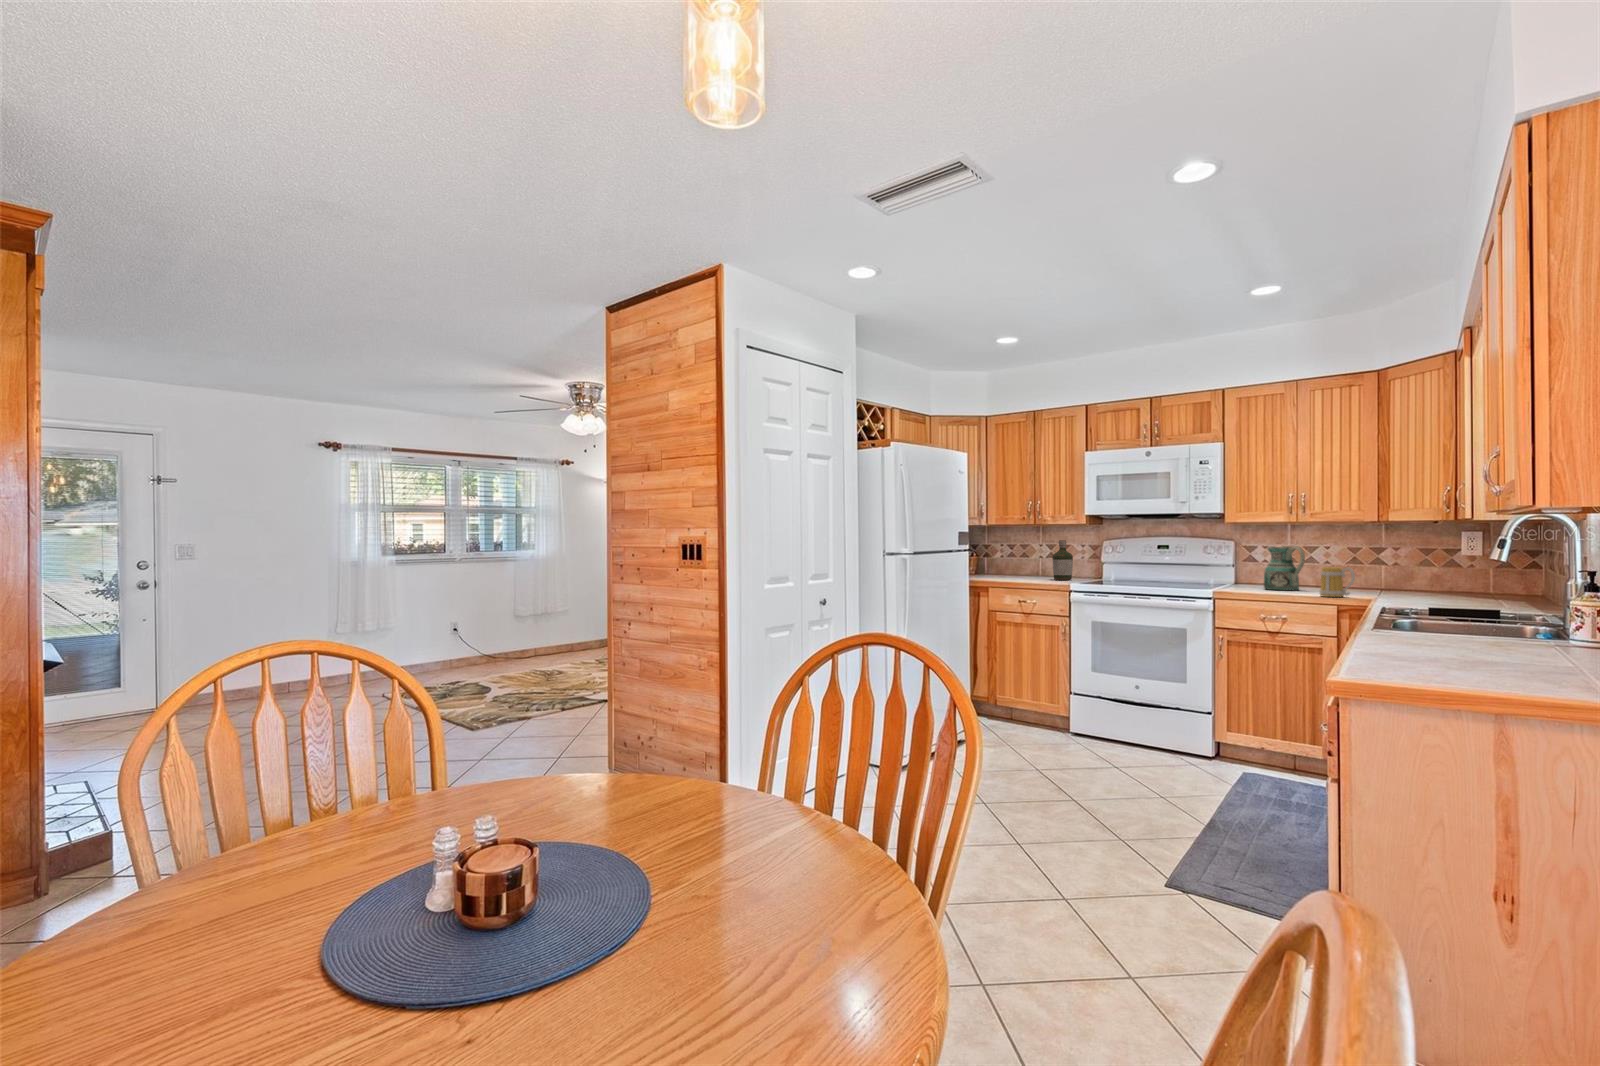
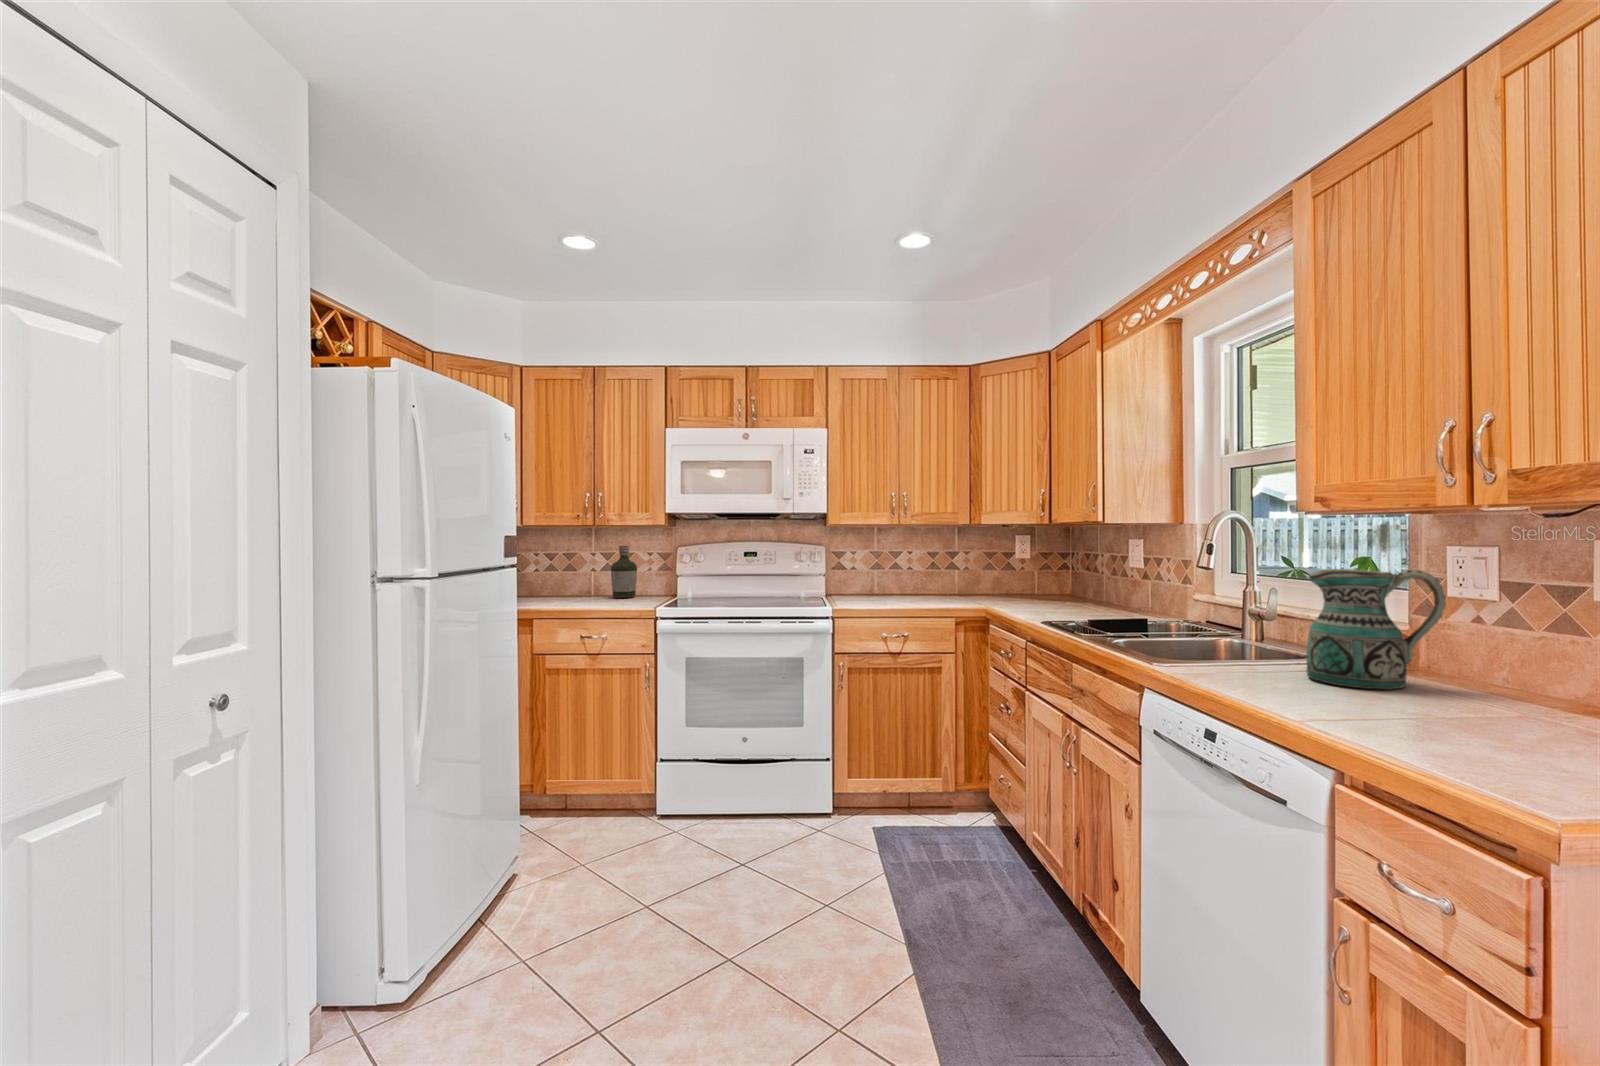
ceramic pitcher: present [1264,546,1305,590] -> present [1307,569,1446,689]
mug: present [1320,567,1355,597] -> none [939,575,973,608]

